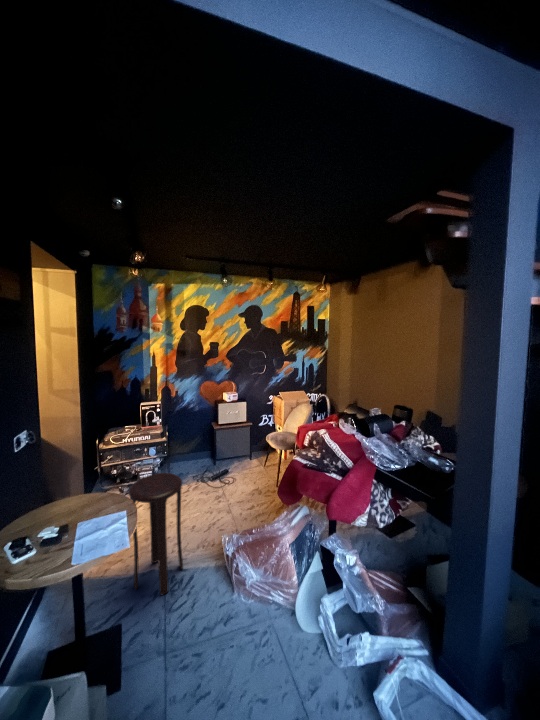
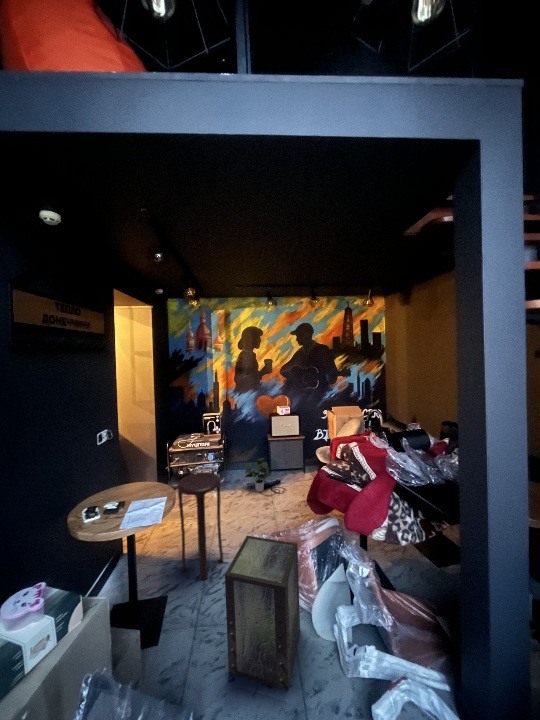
potted plant: none [190,447,222,483] -> present [245,458,272,492]
storage box: none [215,542,288,701] -> present [225,536,300,690]

